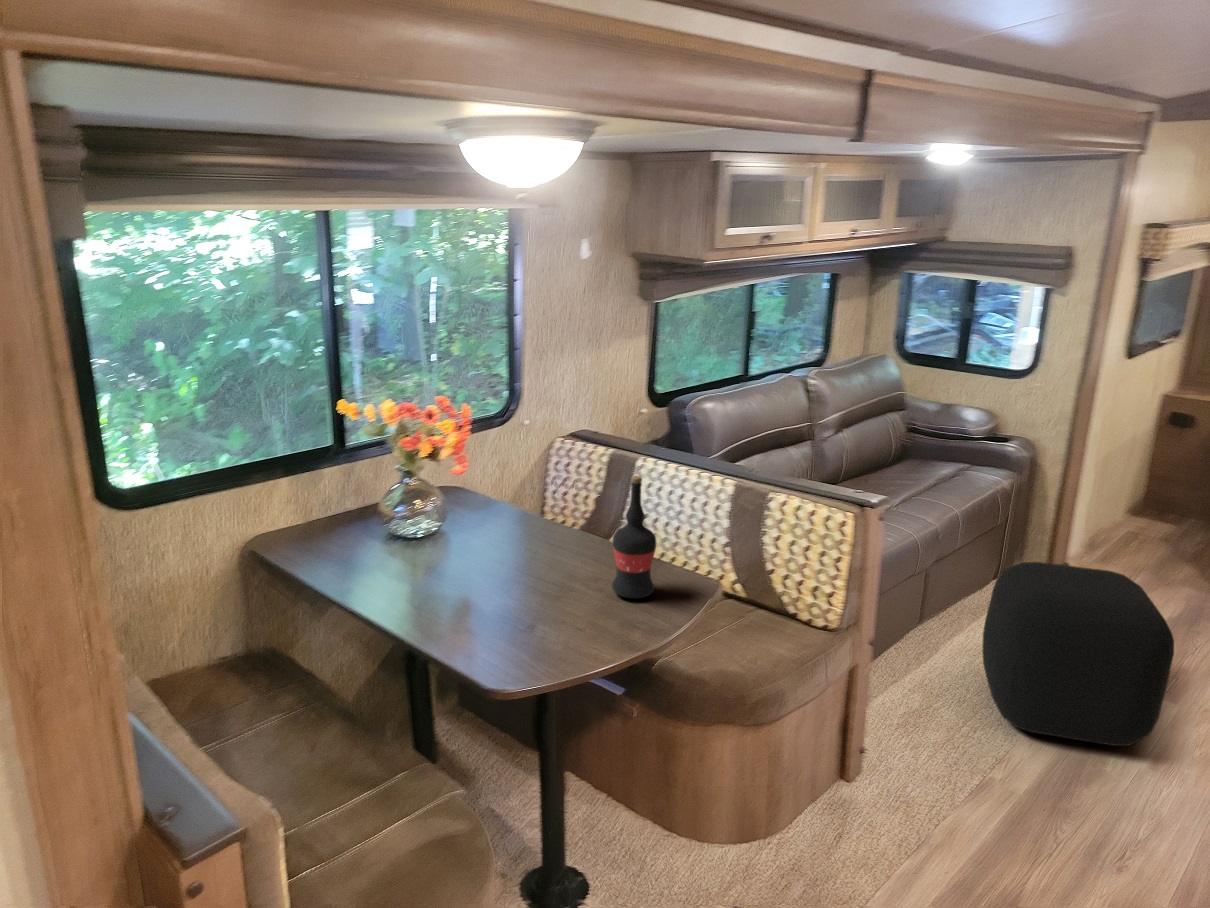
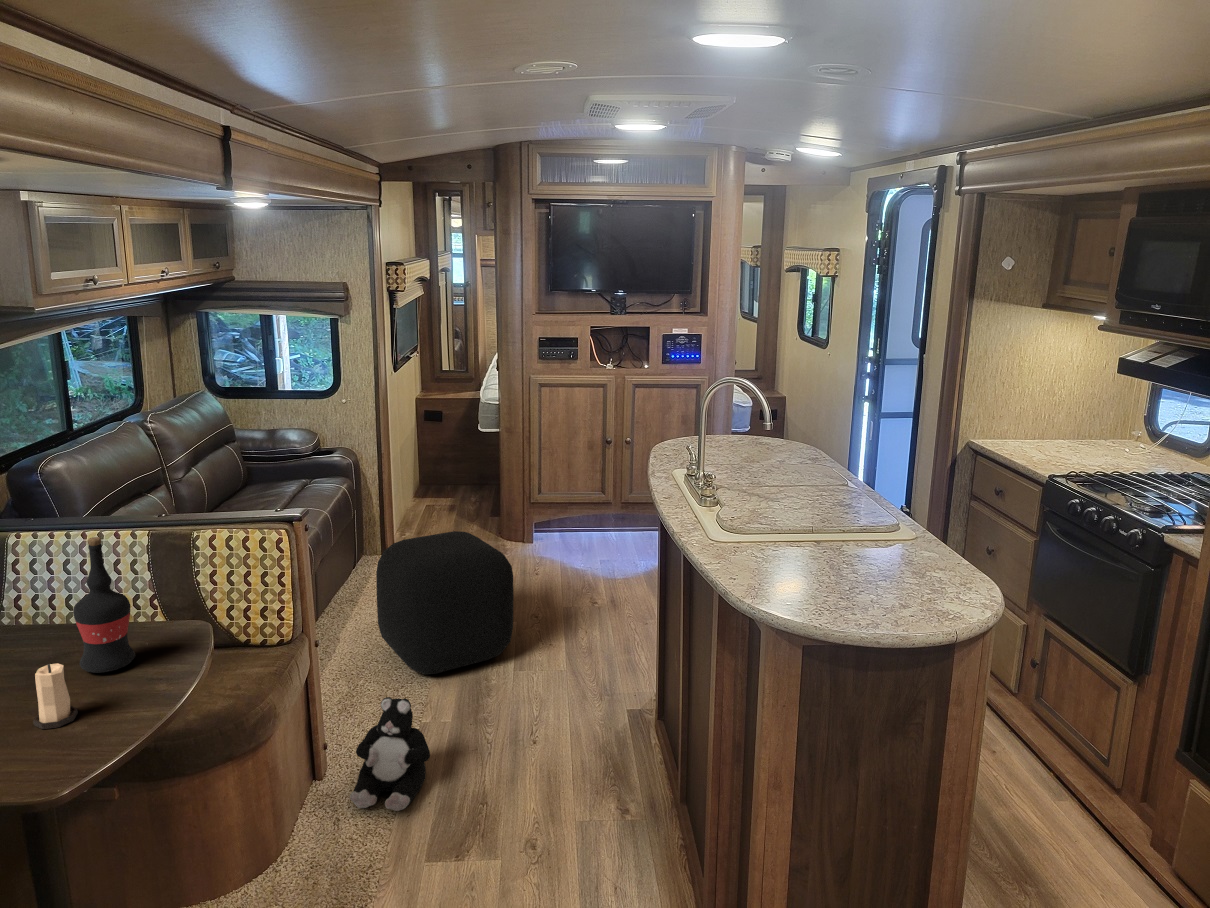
candle: none [551,574,582,630] -> present [33,663,78,729]
plush toy: none [856,732,959,863] -> present [350,697,430,811]

